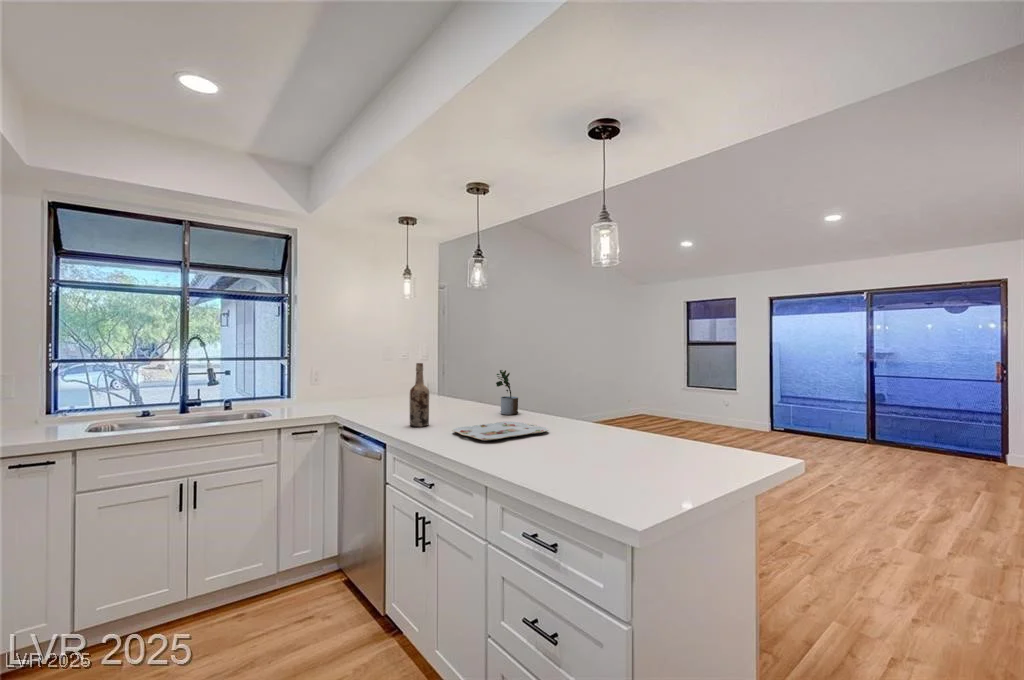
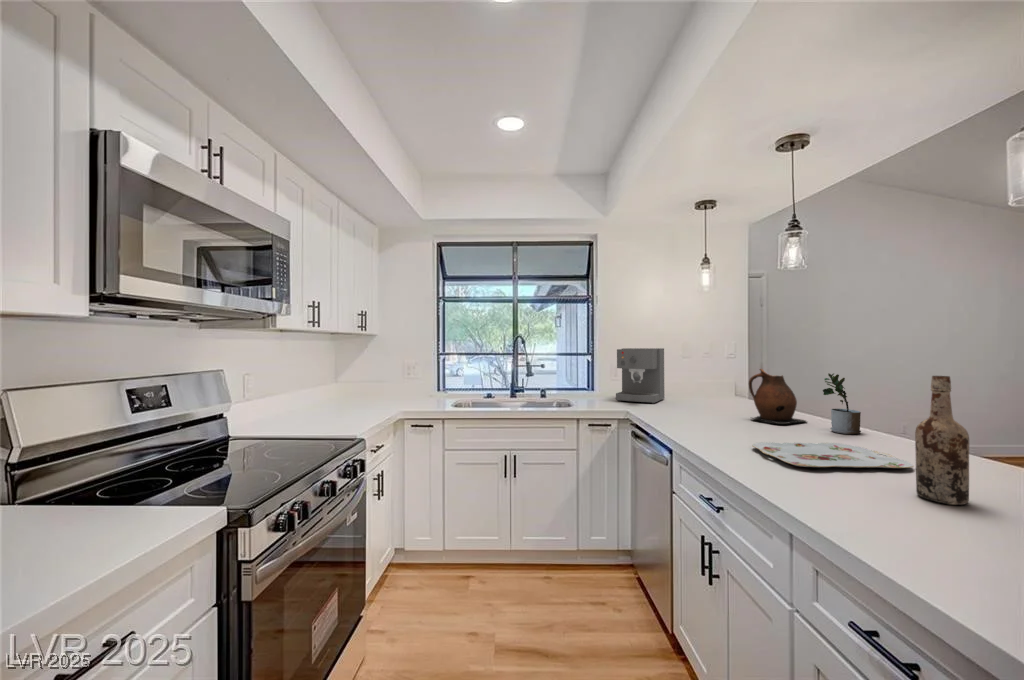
coffee maker: none [319,351,368,406] -> present [616,348,665,404]
wine bottle: present [410,363,429,427] -> present [915,376,969,505]
ceramic pitcher: none [444,368,485,413] -> present [749,369,806,424]

